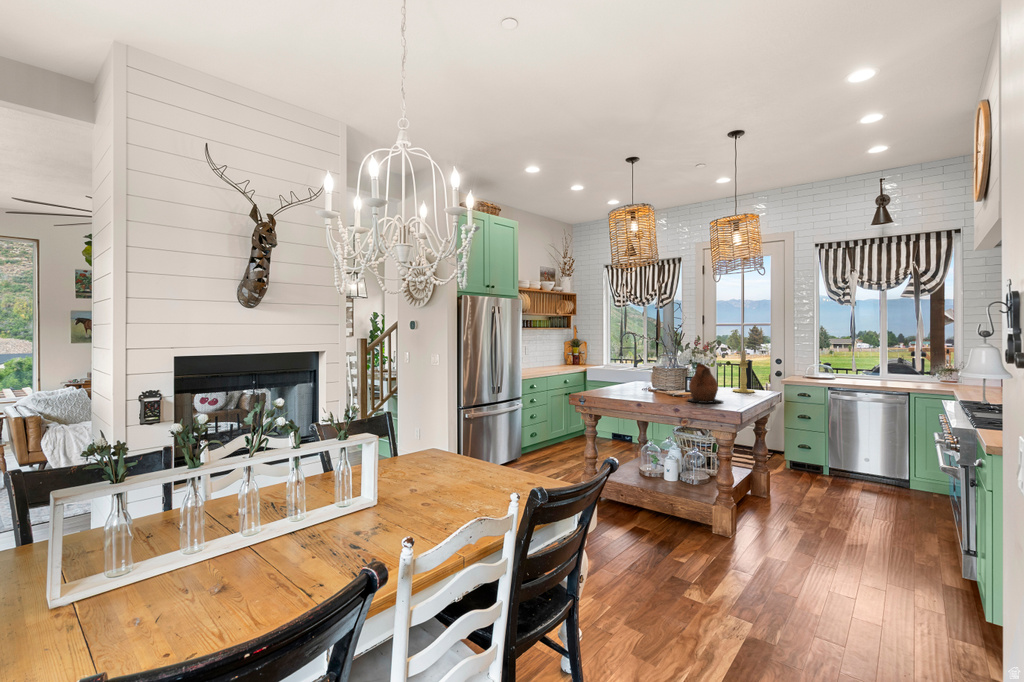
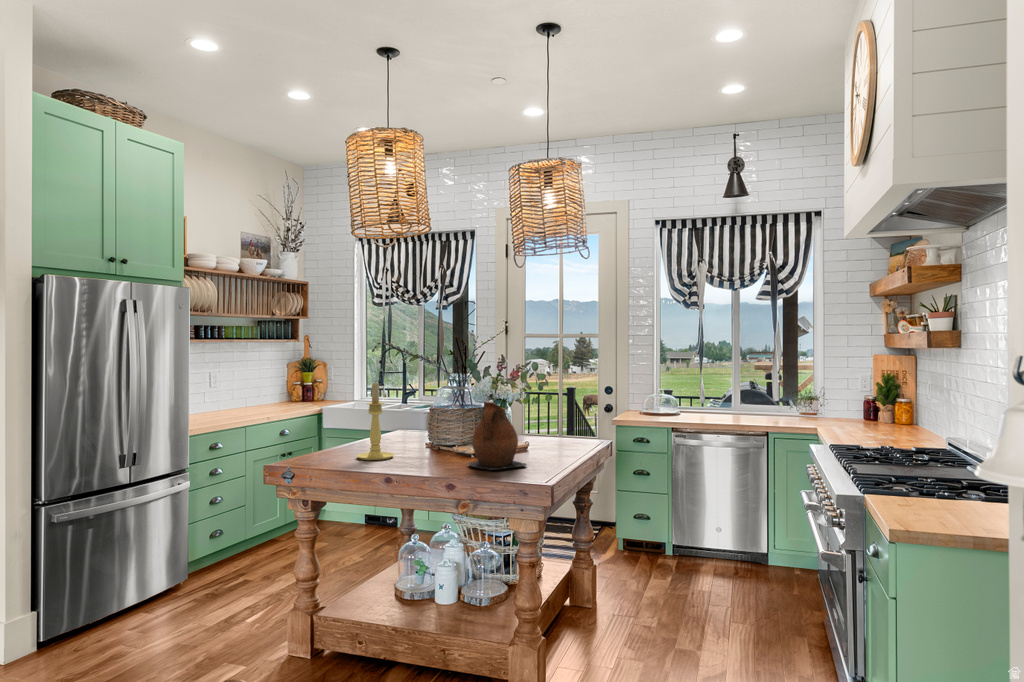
candle holder: present [733,350,754,393] -> present [357,382,394,460]

